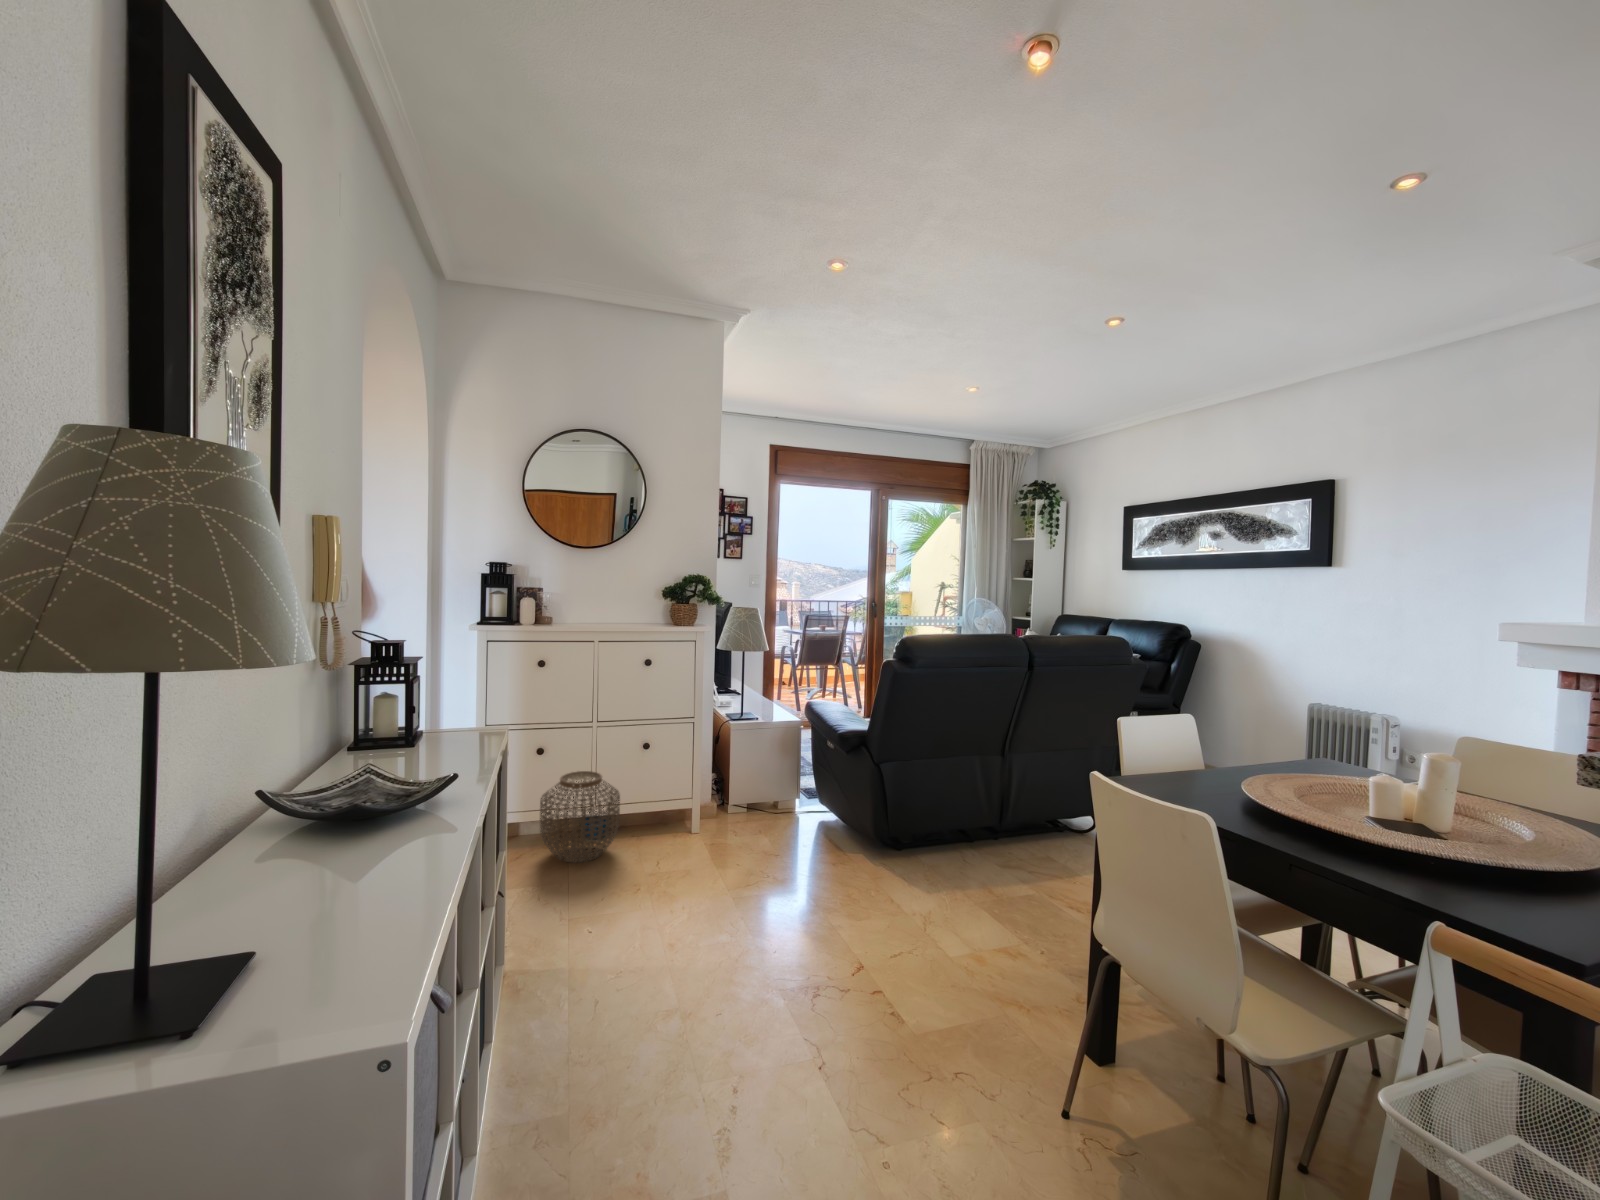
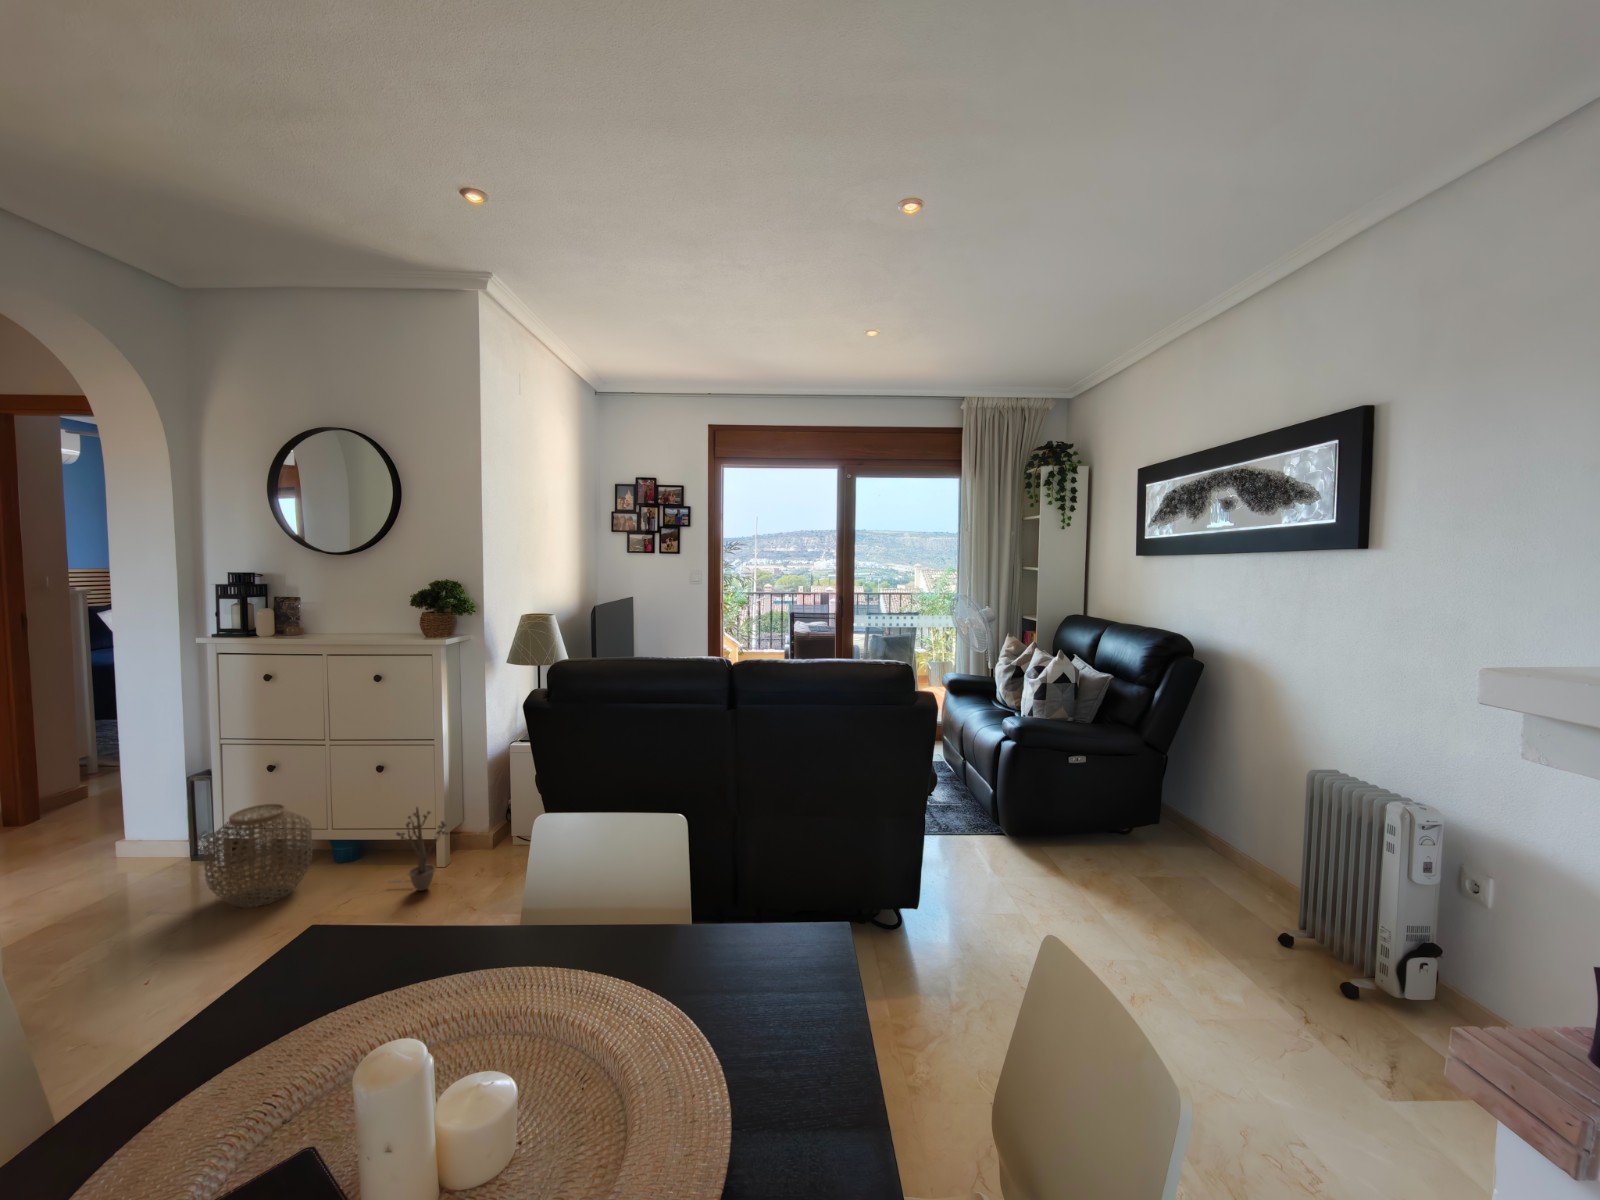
decorative plant: none [680,765,737,838] -> present [391,807,448,891]

